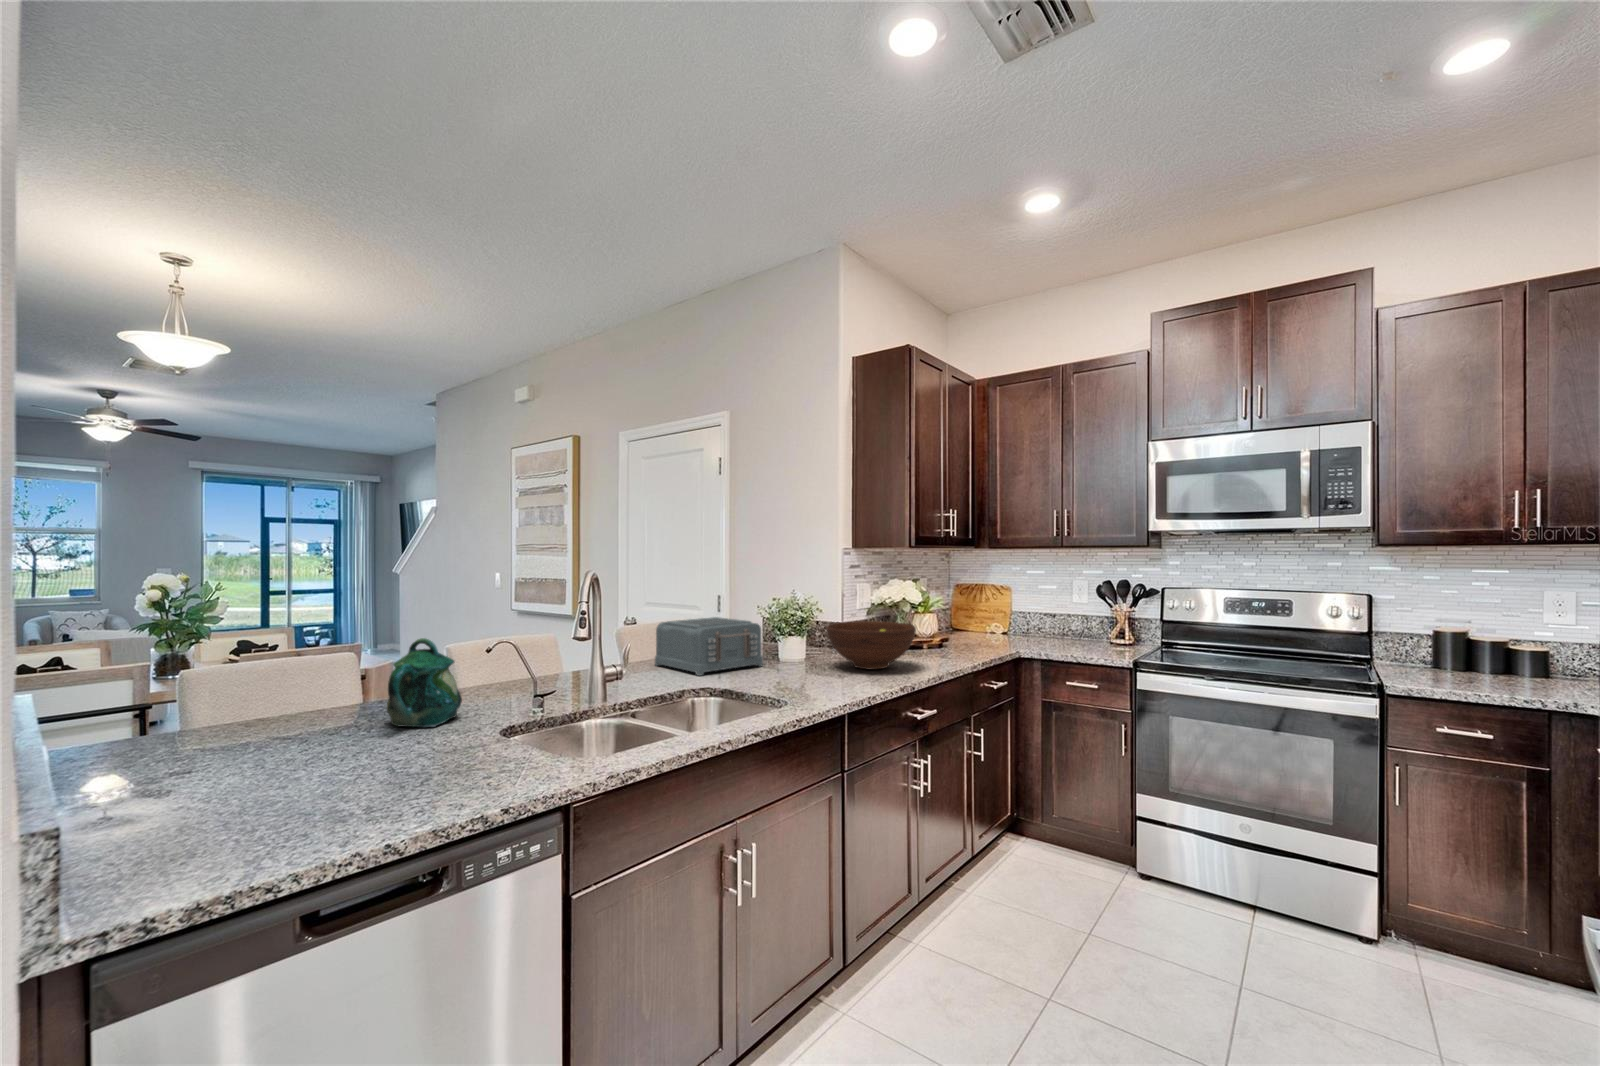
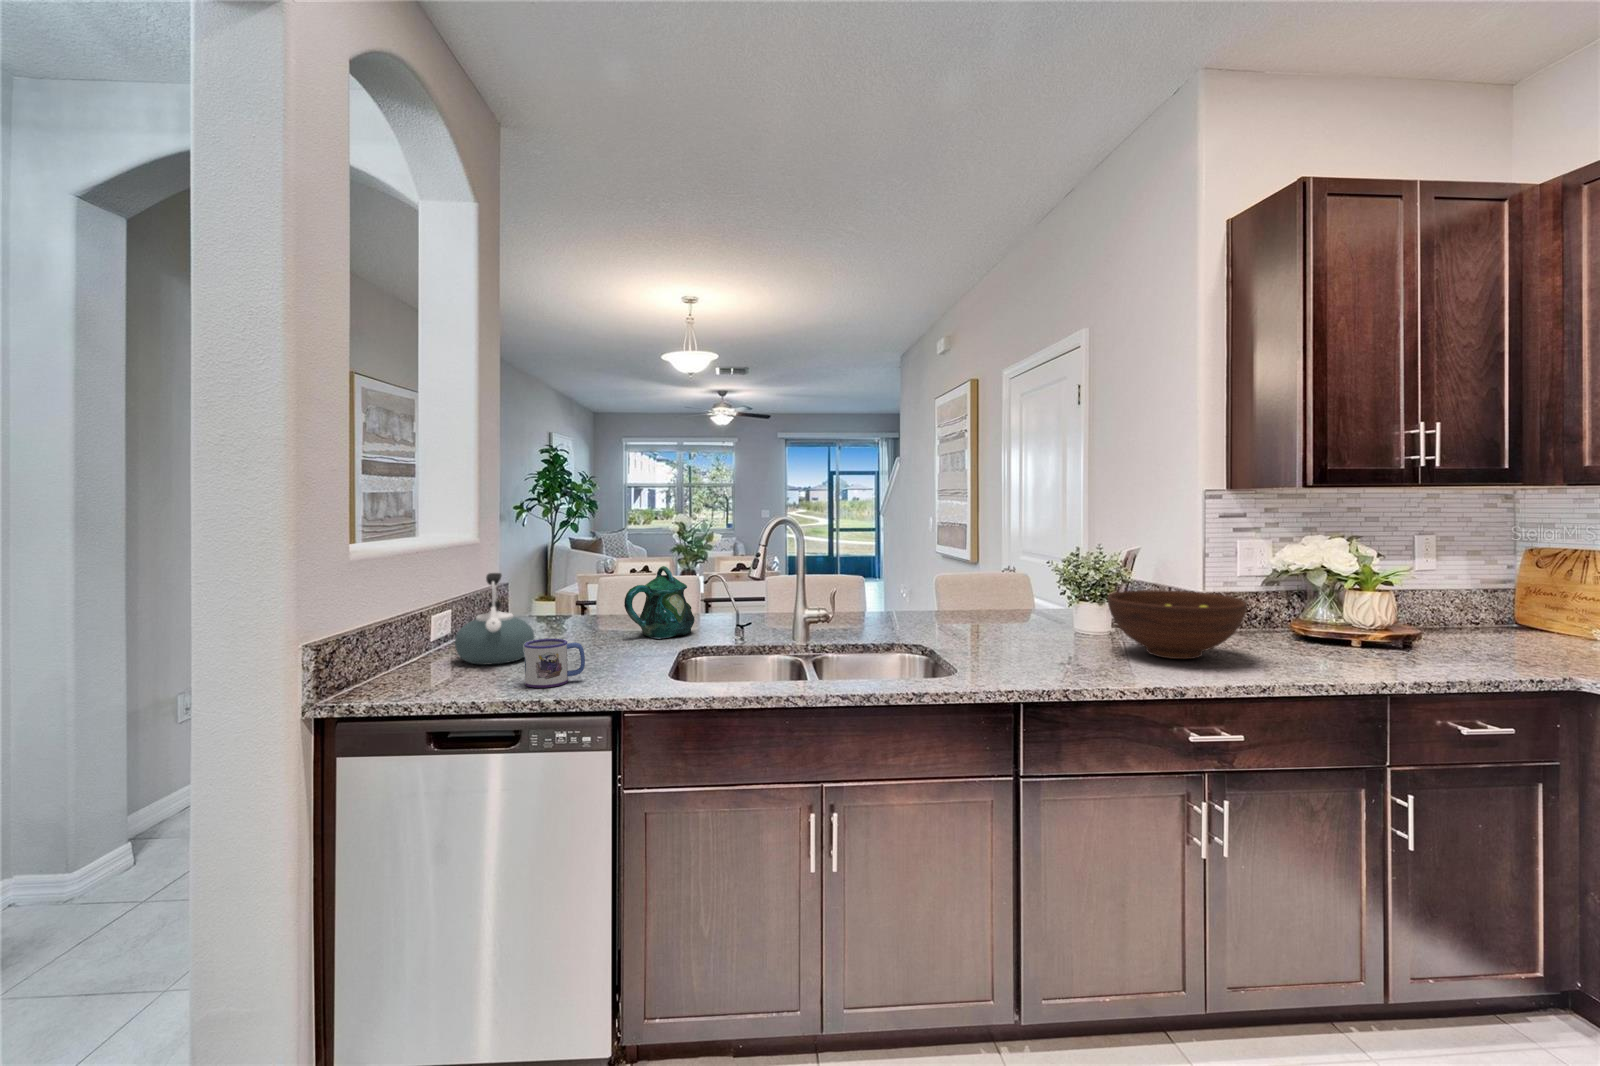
toaster: present [655,617,763,676] -> none [935,571,1040,634]
kettle: none [179,666,319,808] -> present [455,573,535,665]
mug: none [403,737,481,807] -> present [524,639,585,688]

